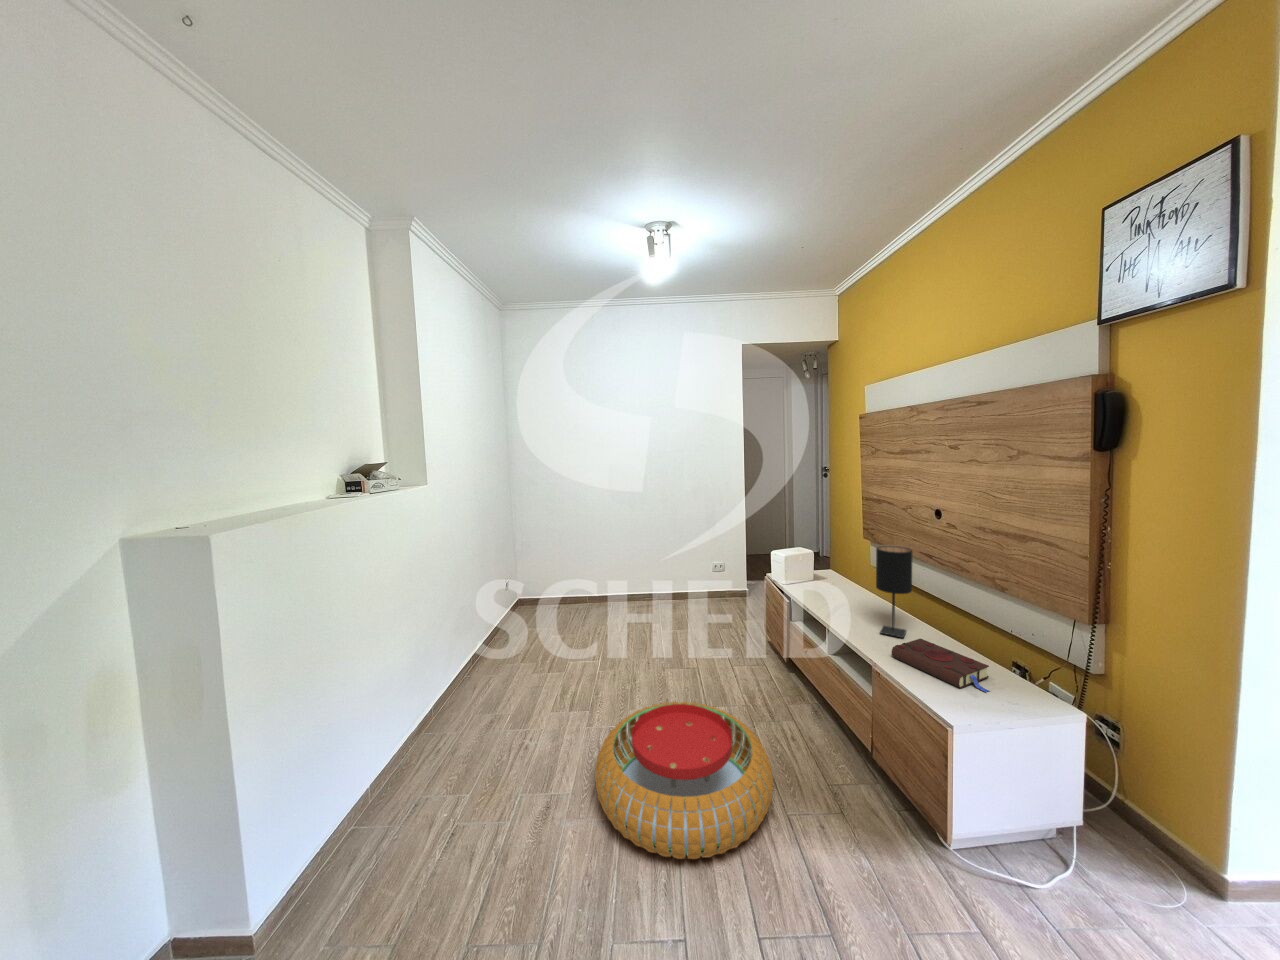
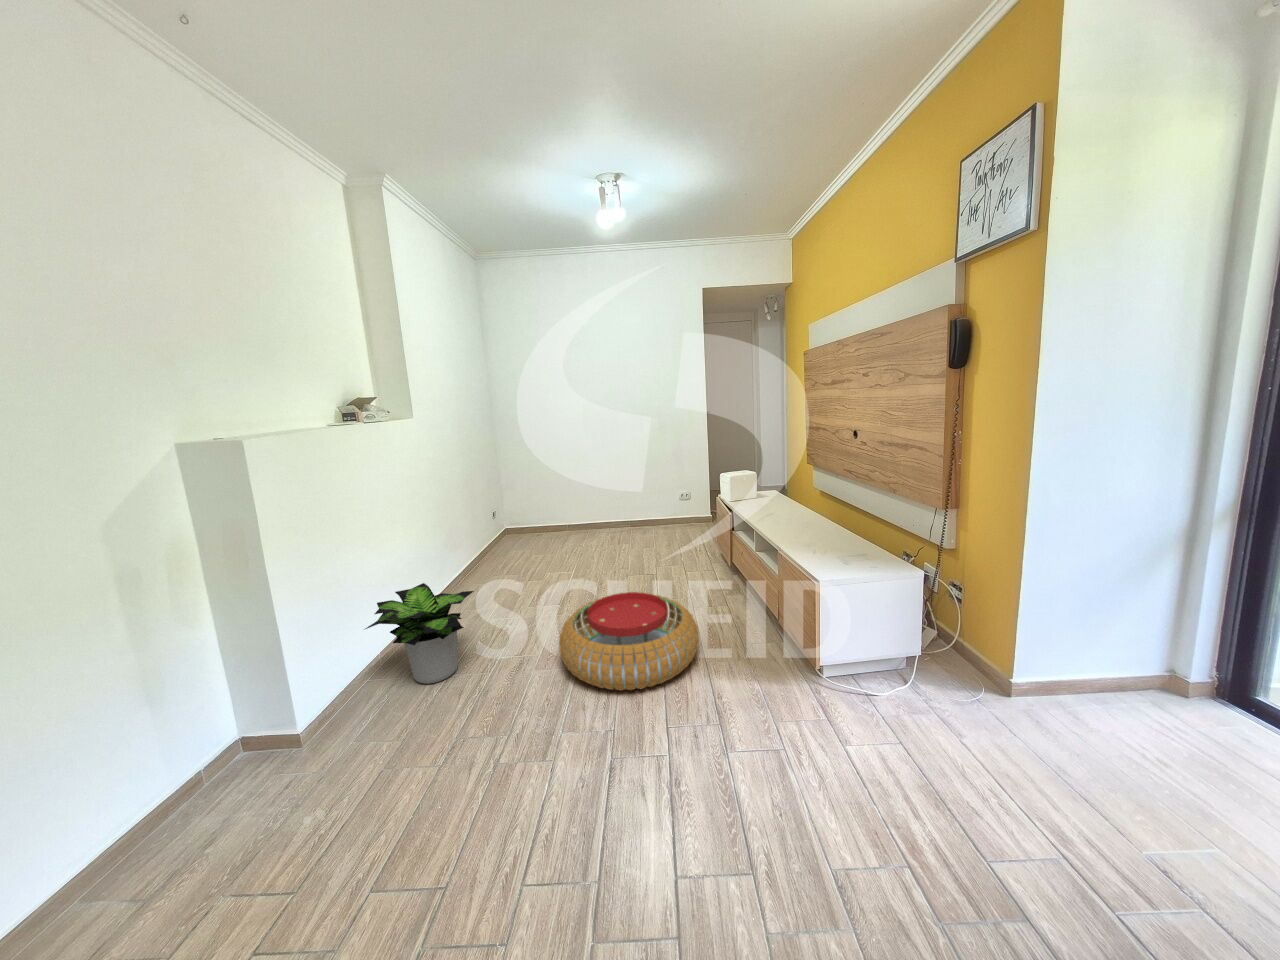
table lamp: present [876,545,913,638] -> none [795,460,823,536]
book: present [892,639,989,692] -> none [798,533,868,564]
potted plant: none [349,688,492,831] -> present [365,583,474,684]

